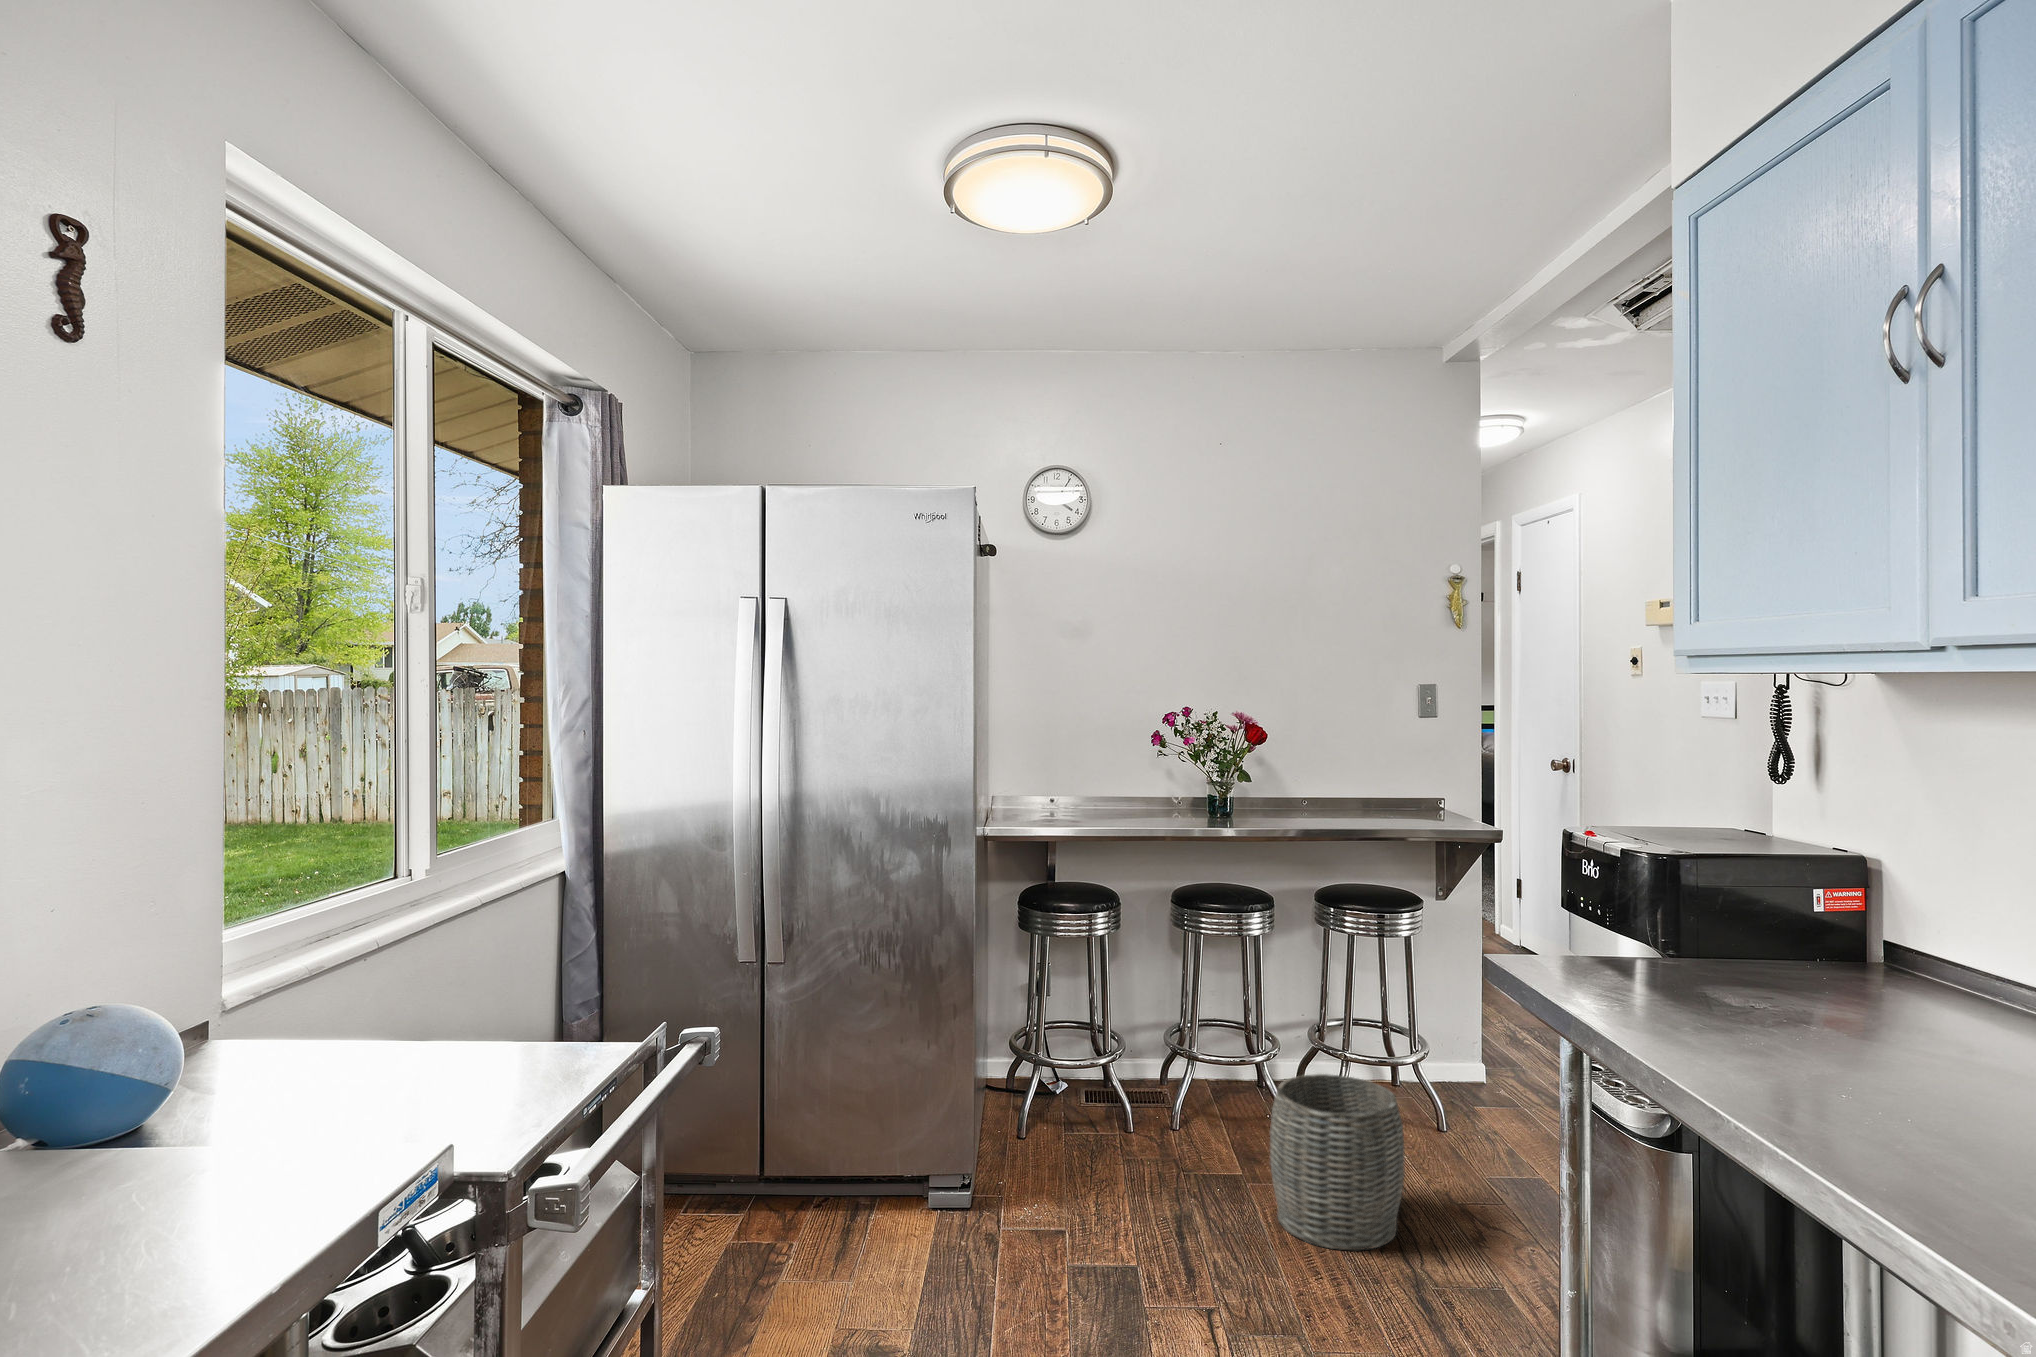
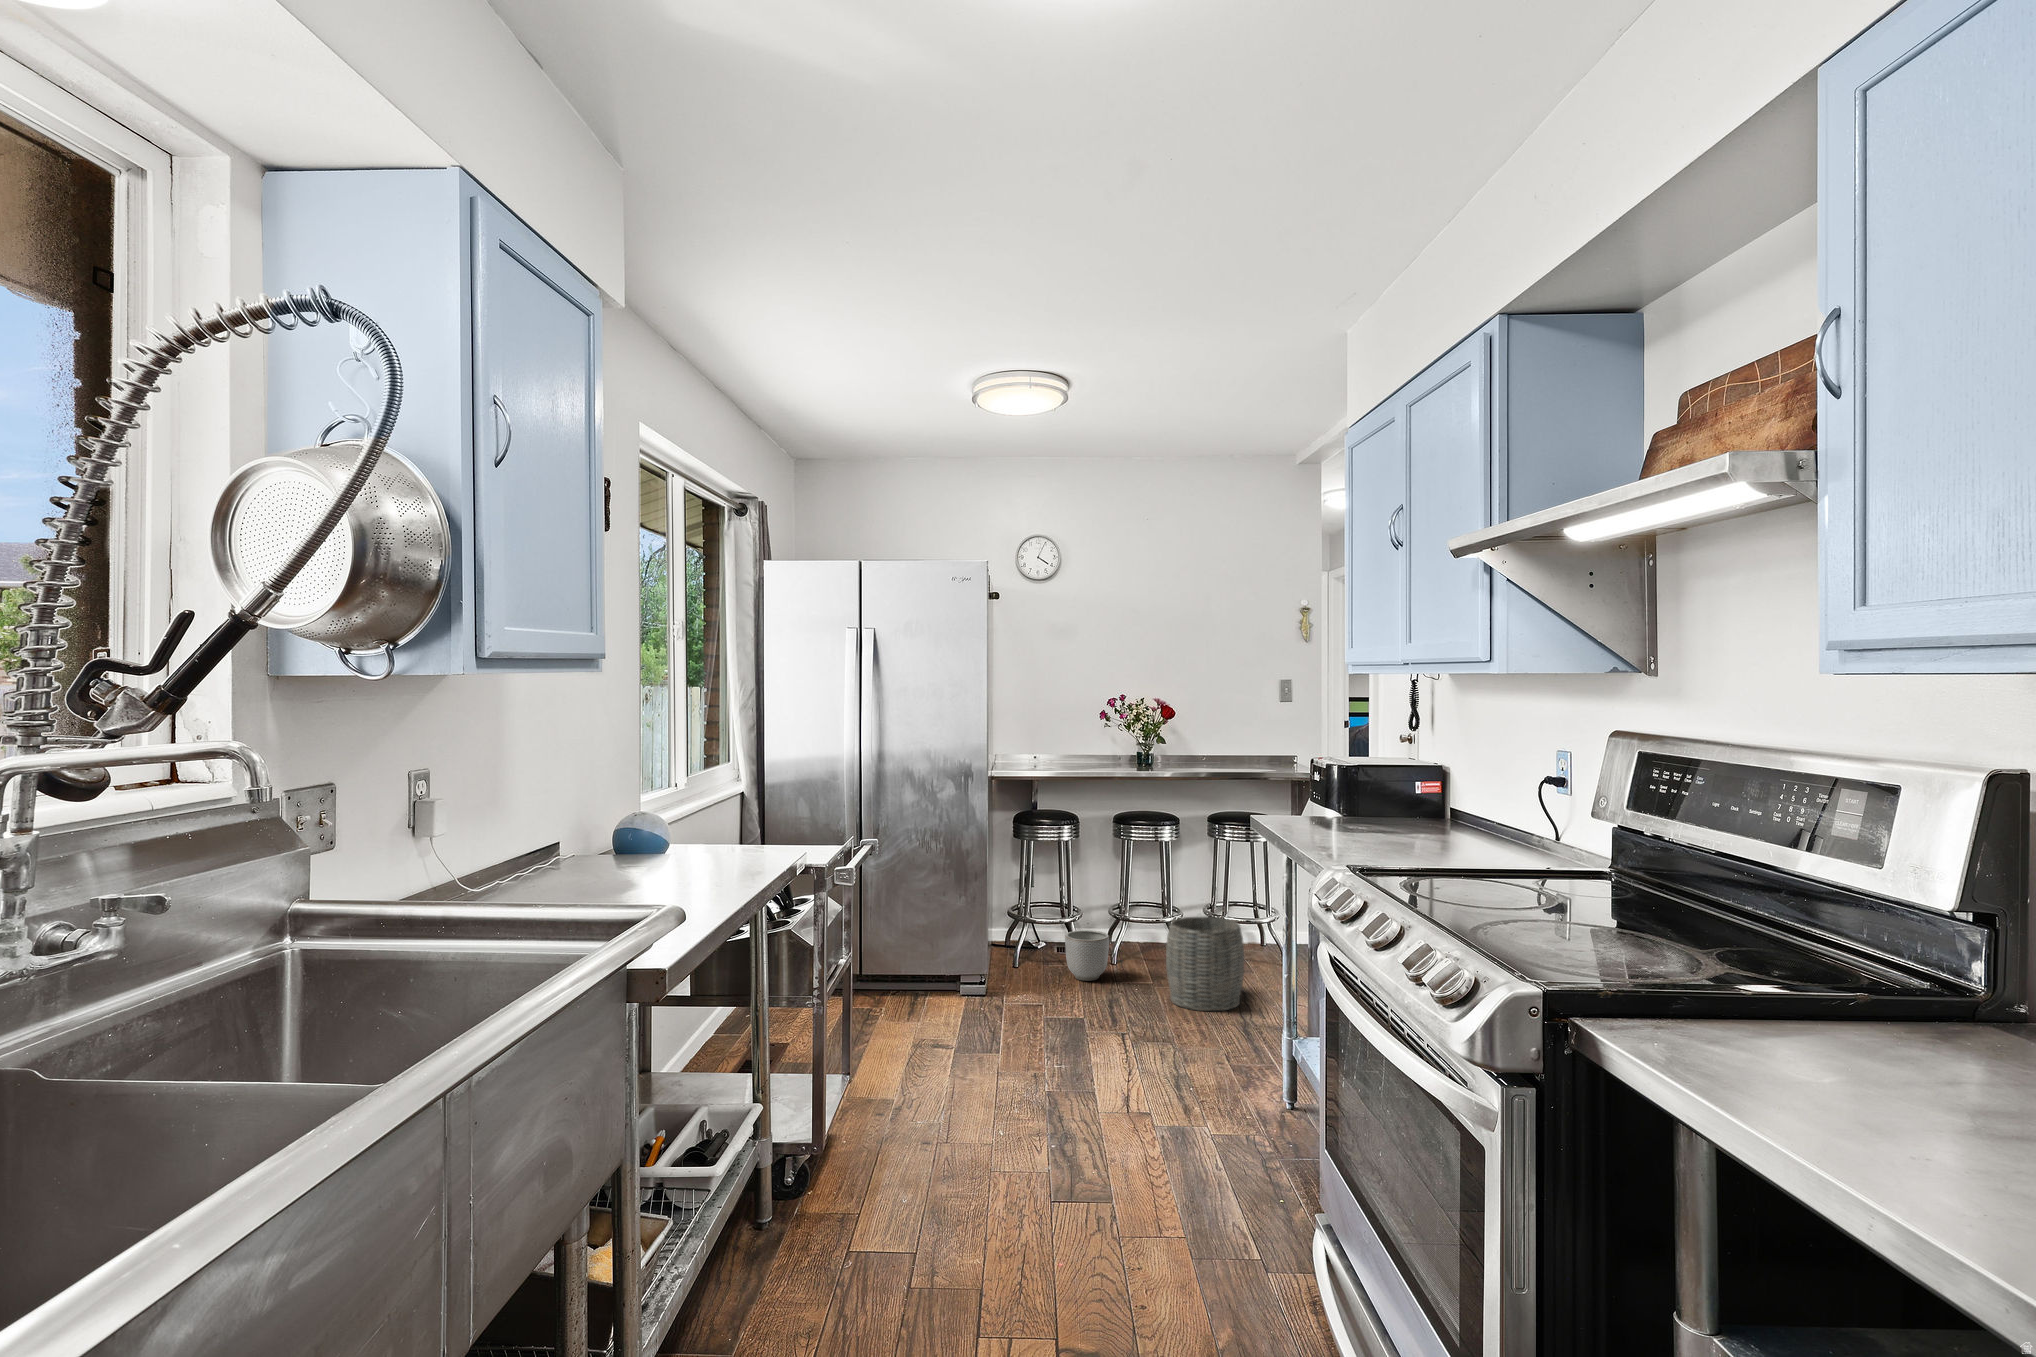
planter: none [1100,1082,1170,1170] -> present [1065,930,1109,981]

